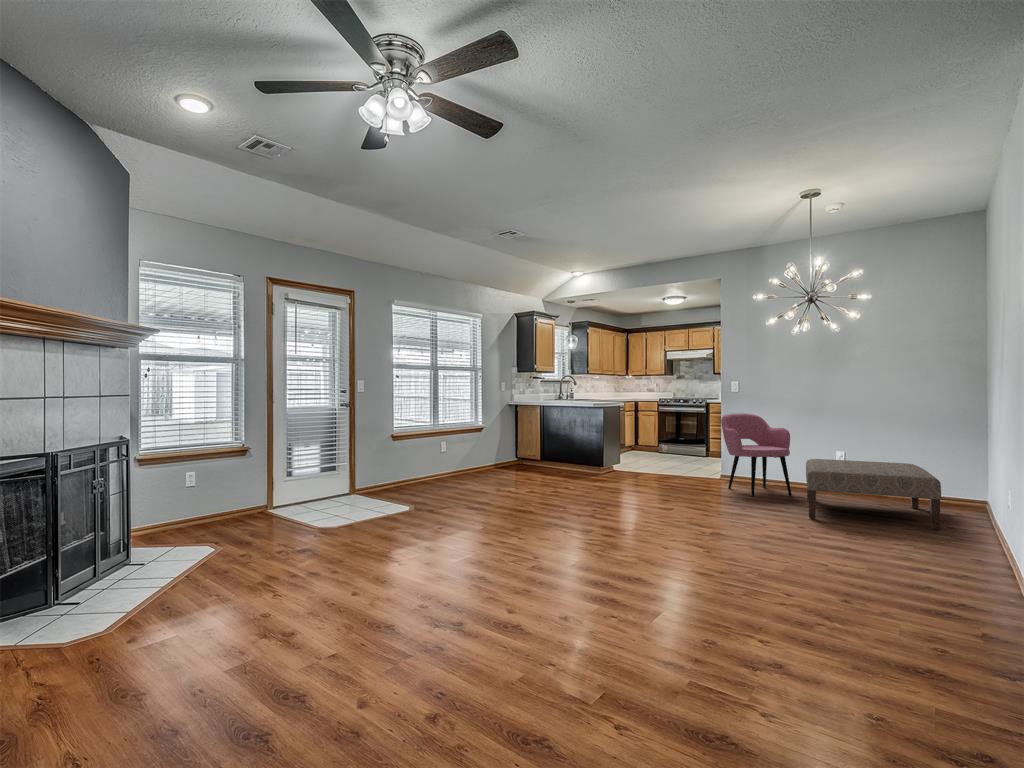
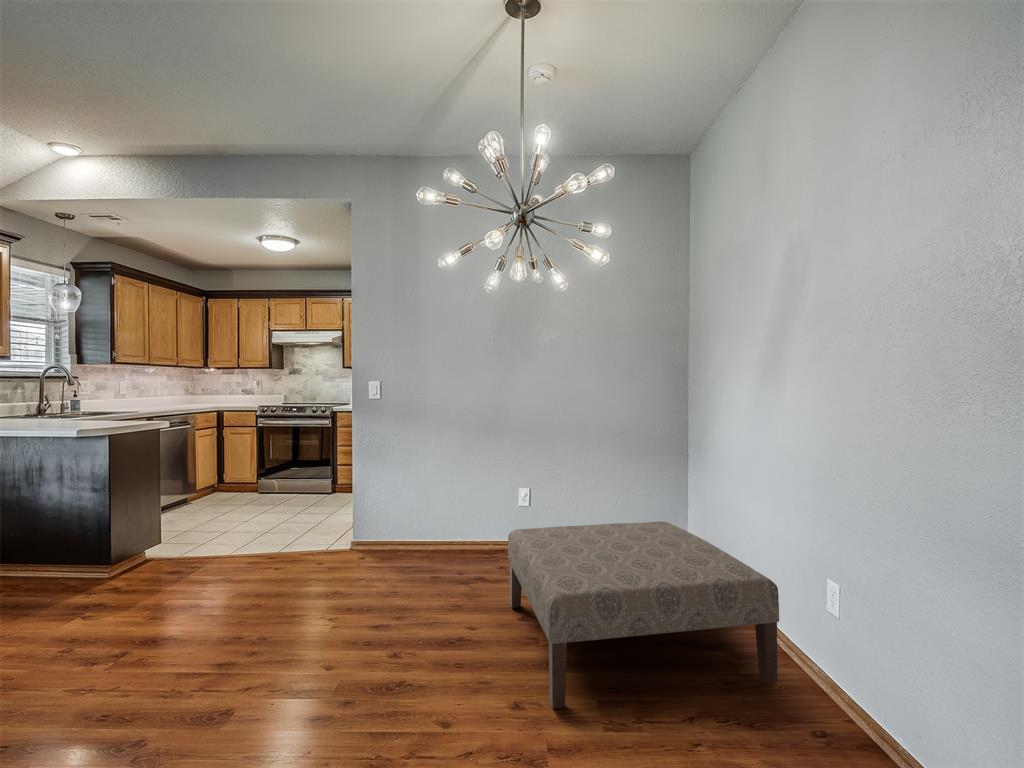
armchair: present [721,413,792,496] -> none [351,440,480,622]

